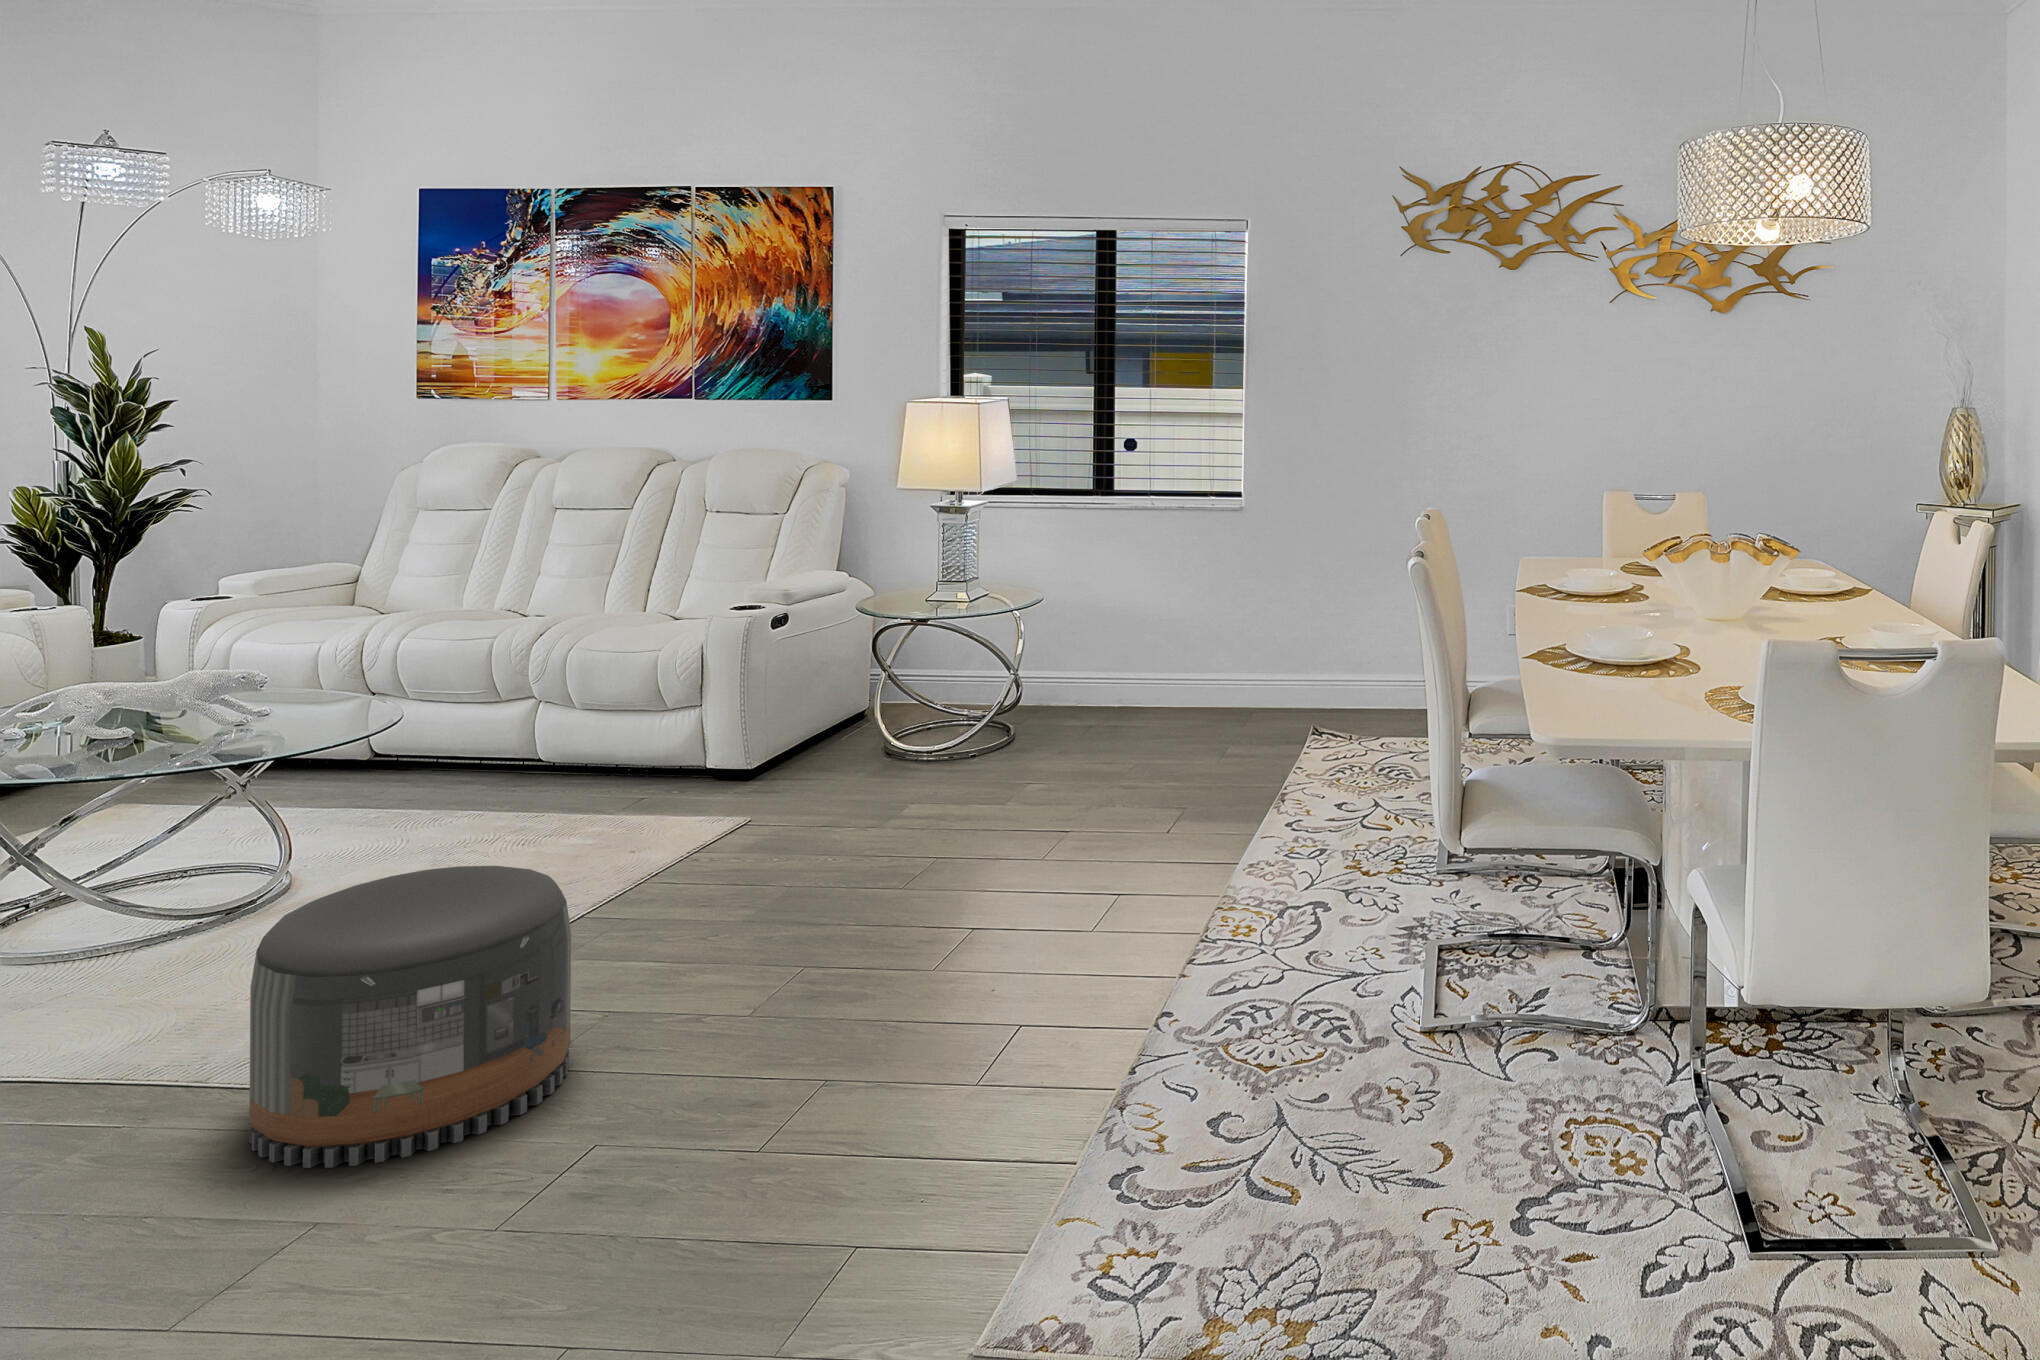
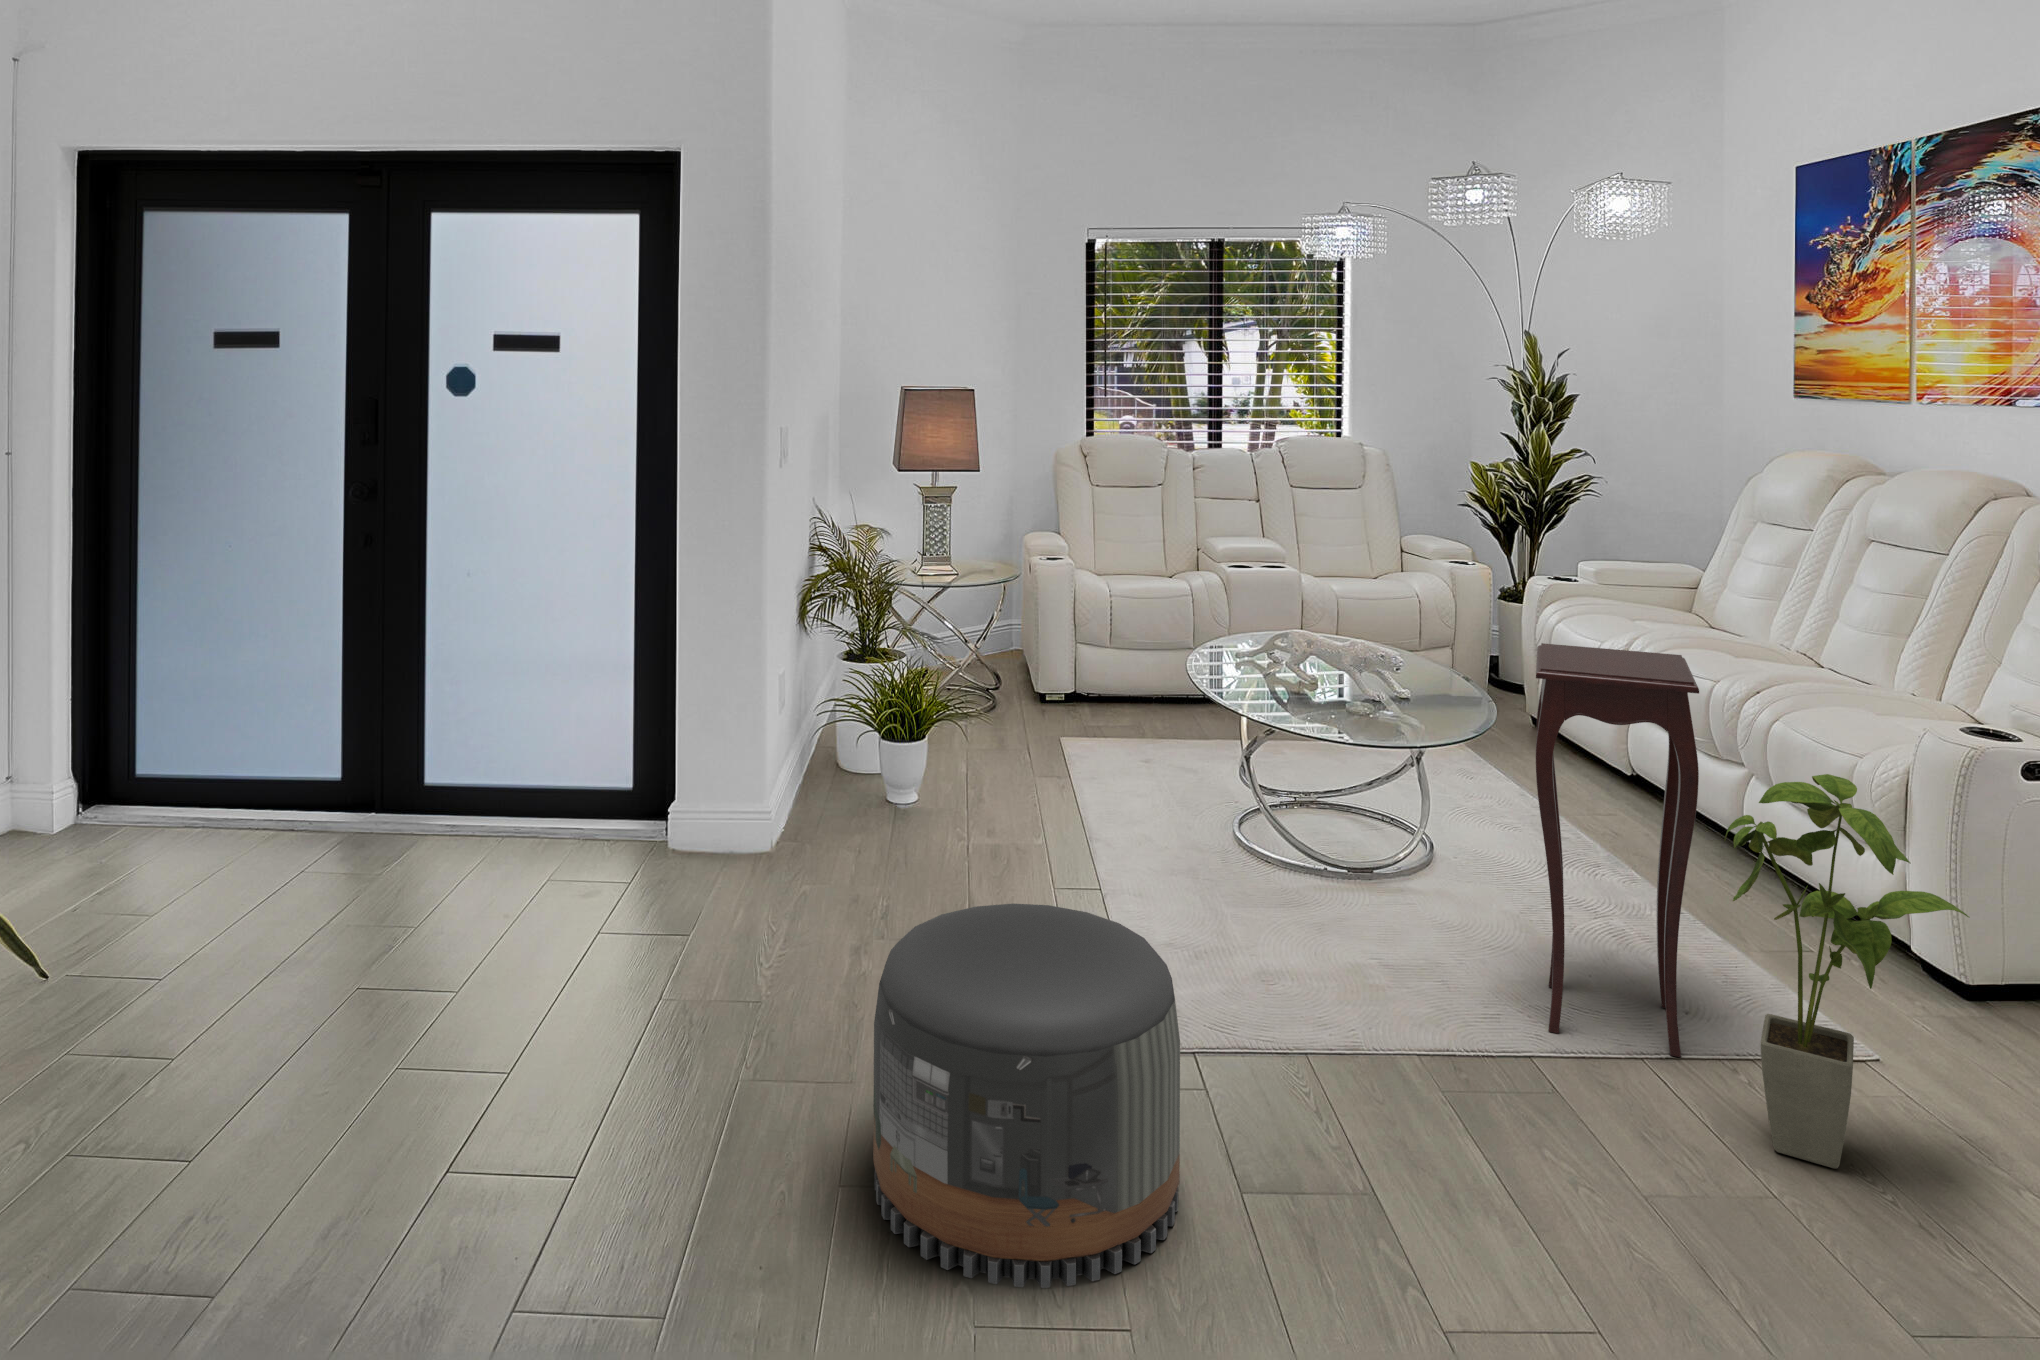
side table: none [523,591,684,886] -> present [1536,643,1699,1057]
house plant: none [723,629,850,867] -> present [1725,774,1969,1168]

